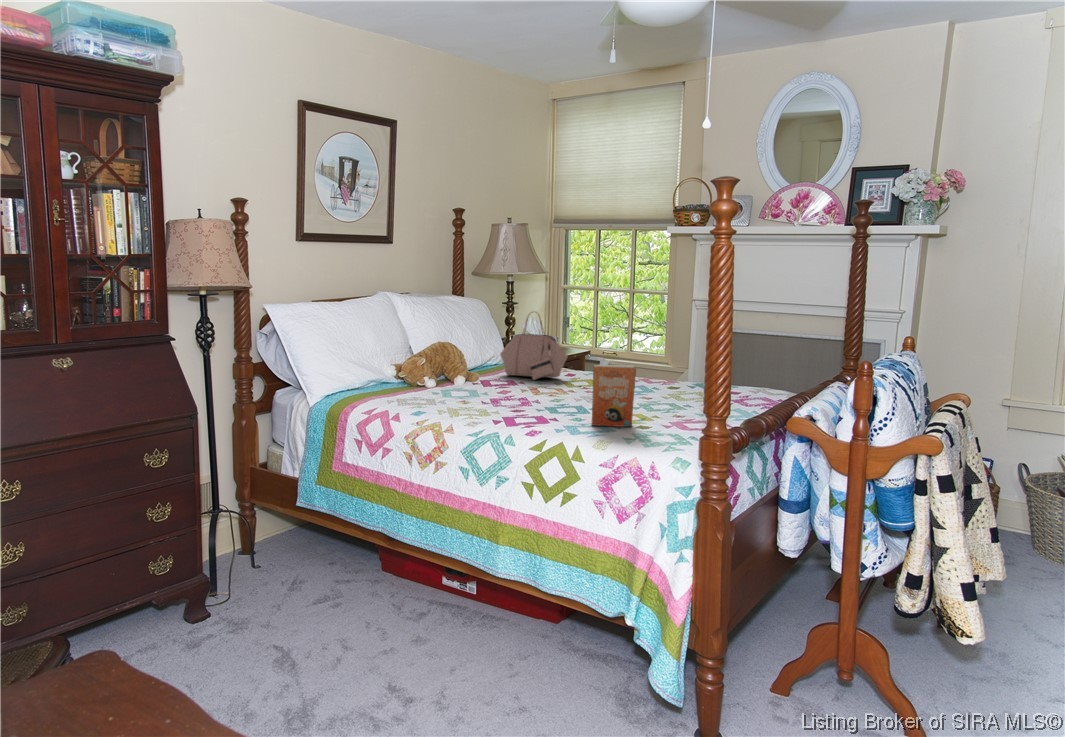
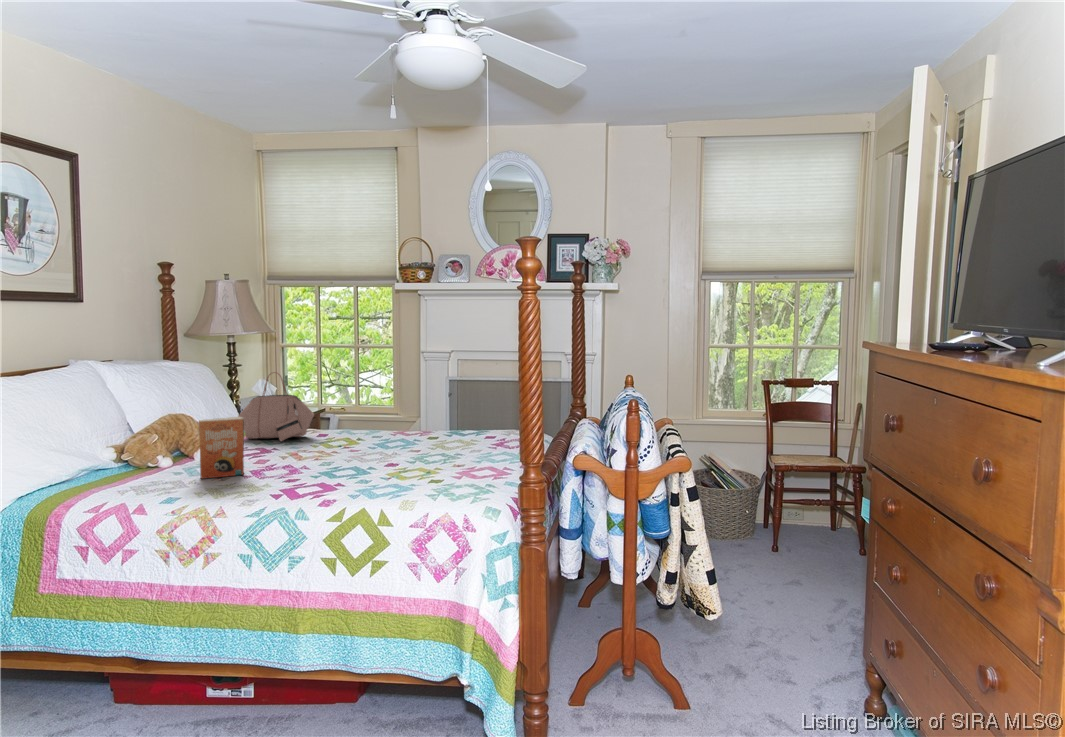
paperback book: present [592,365,636,427] -> present [199,417,244,479]

